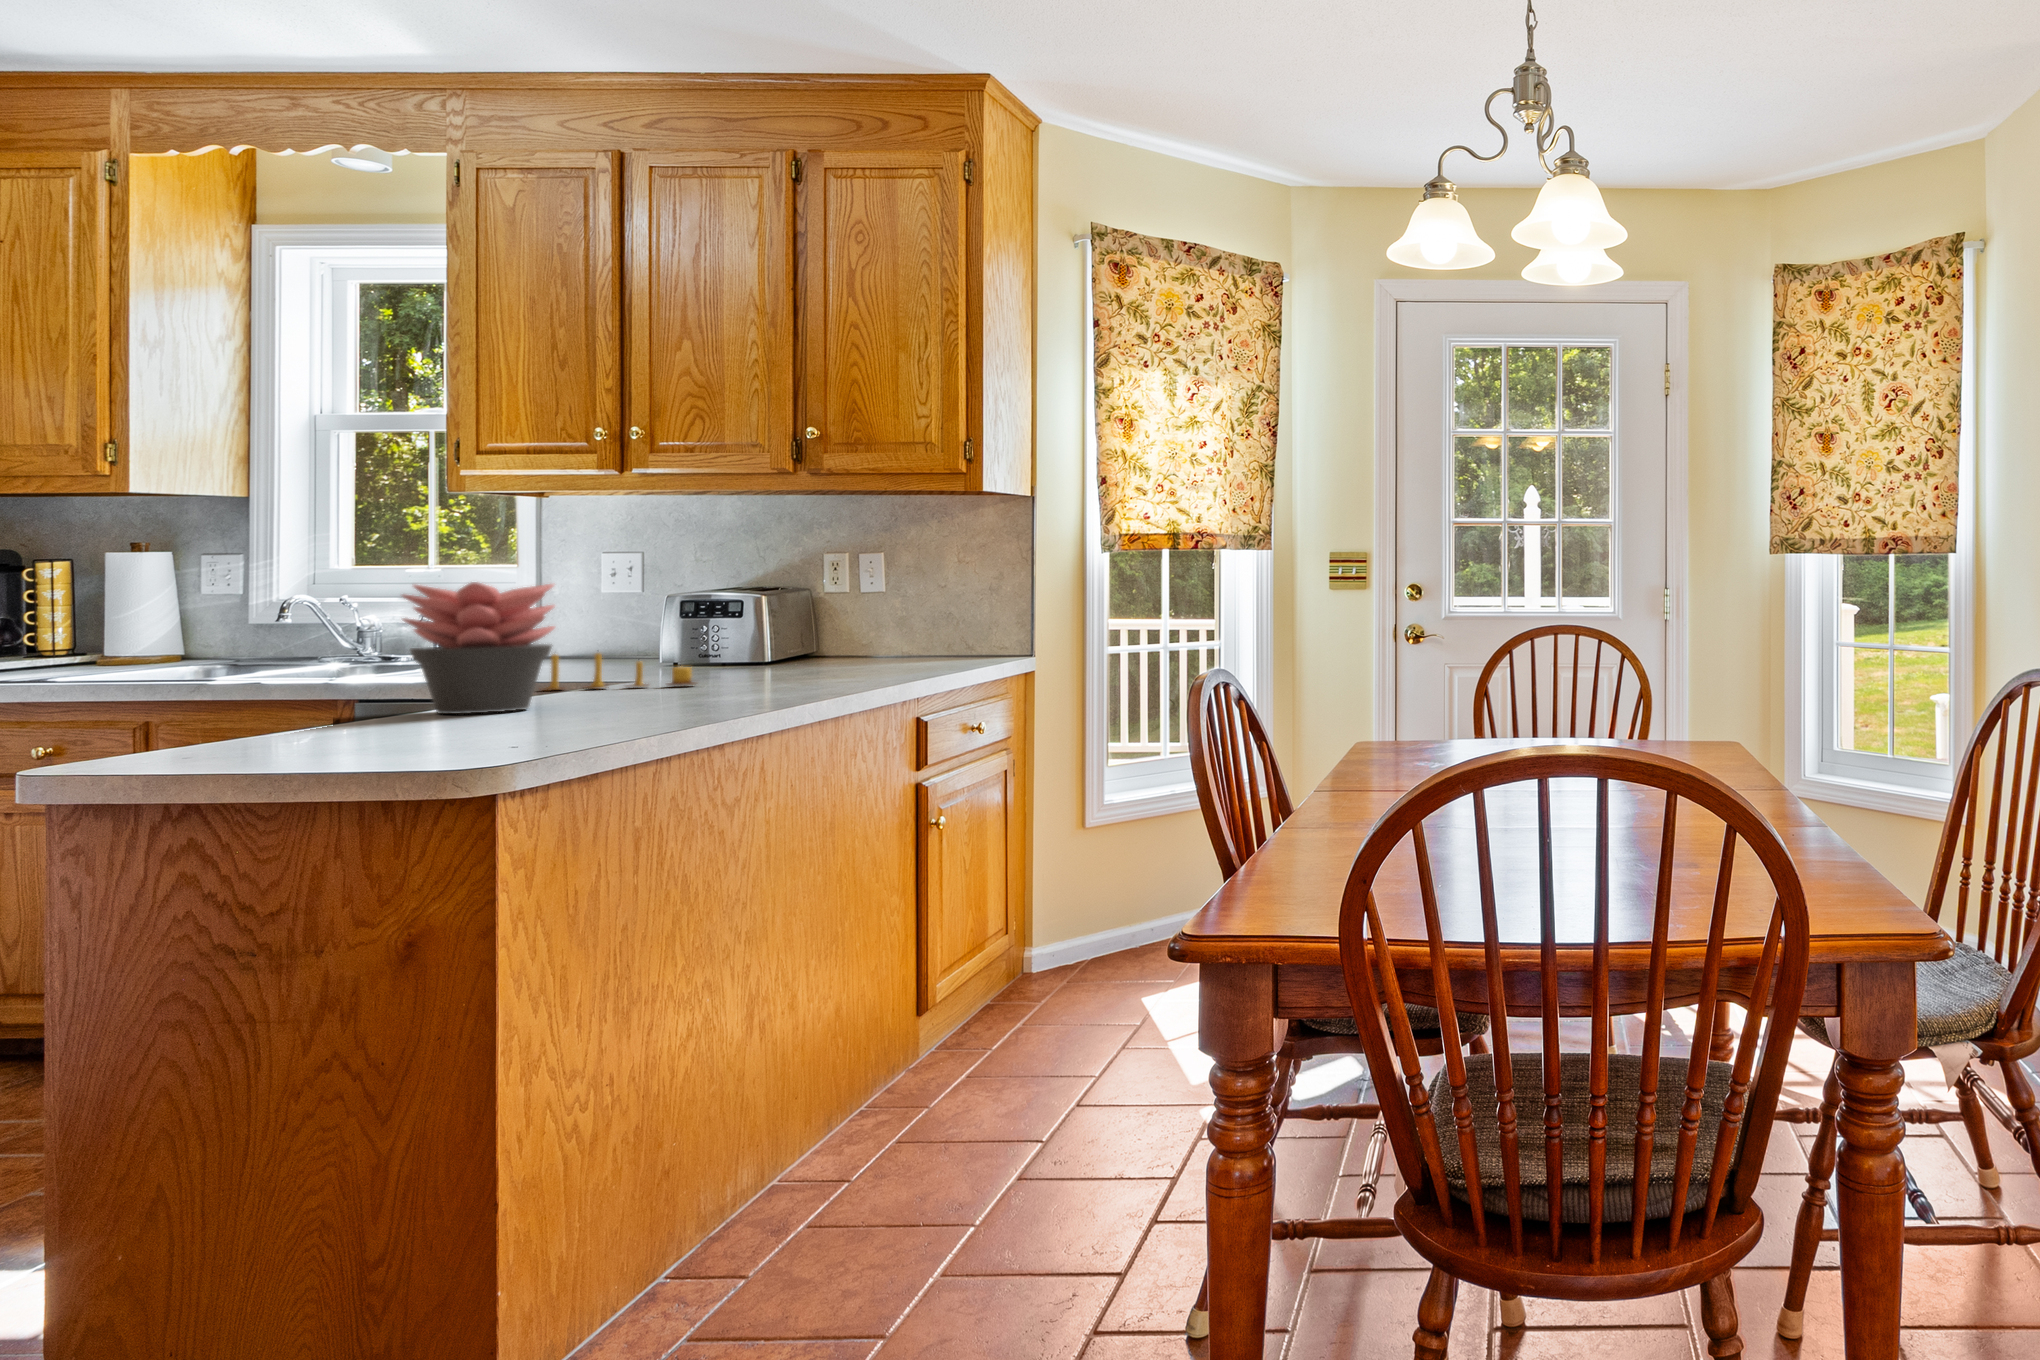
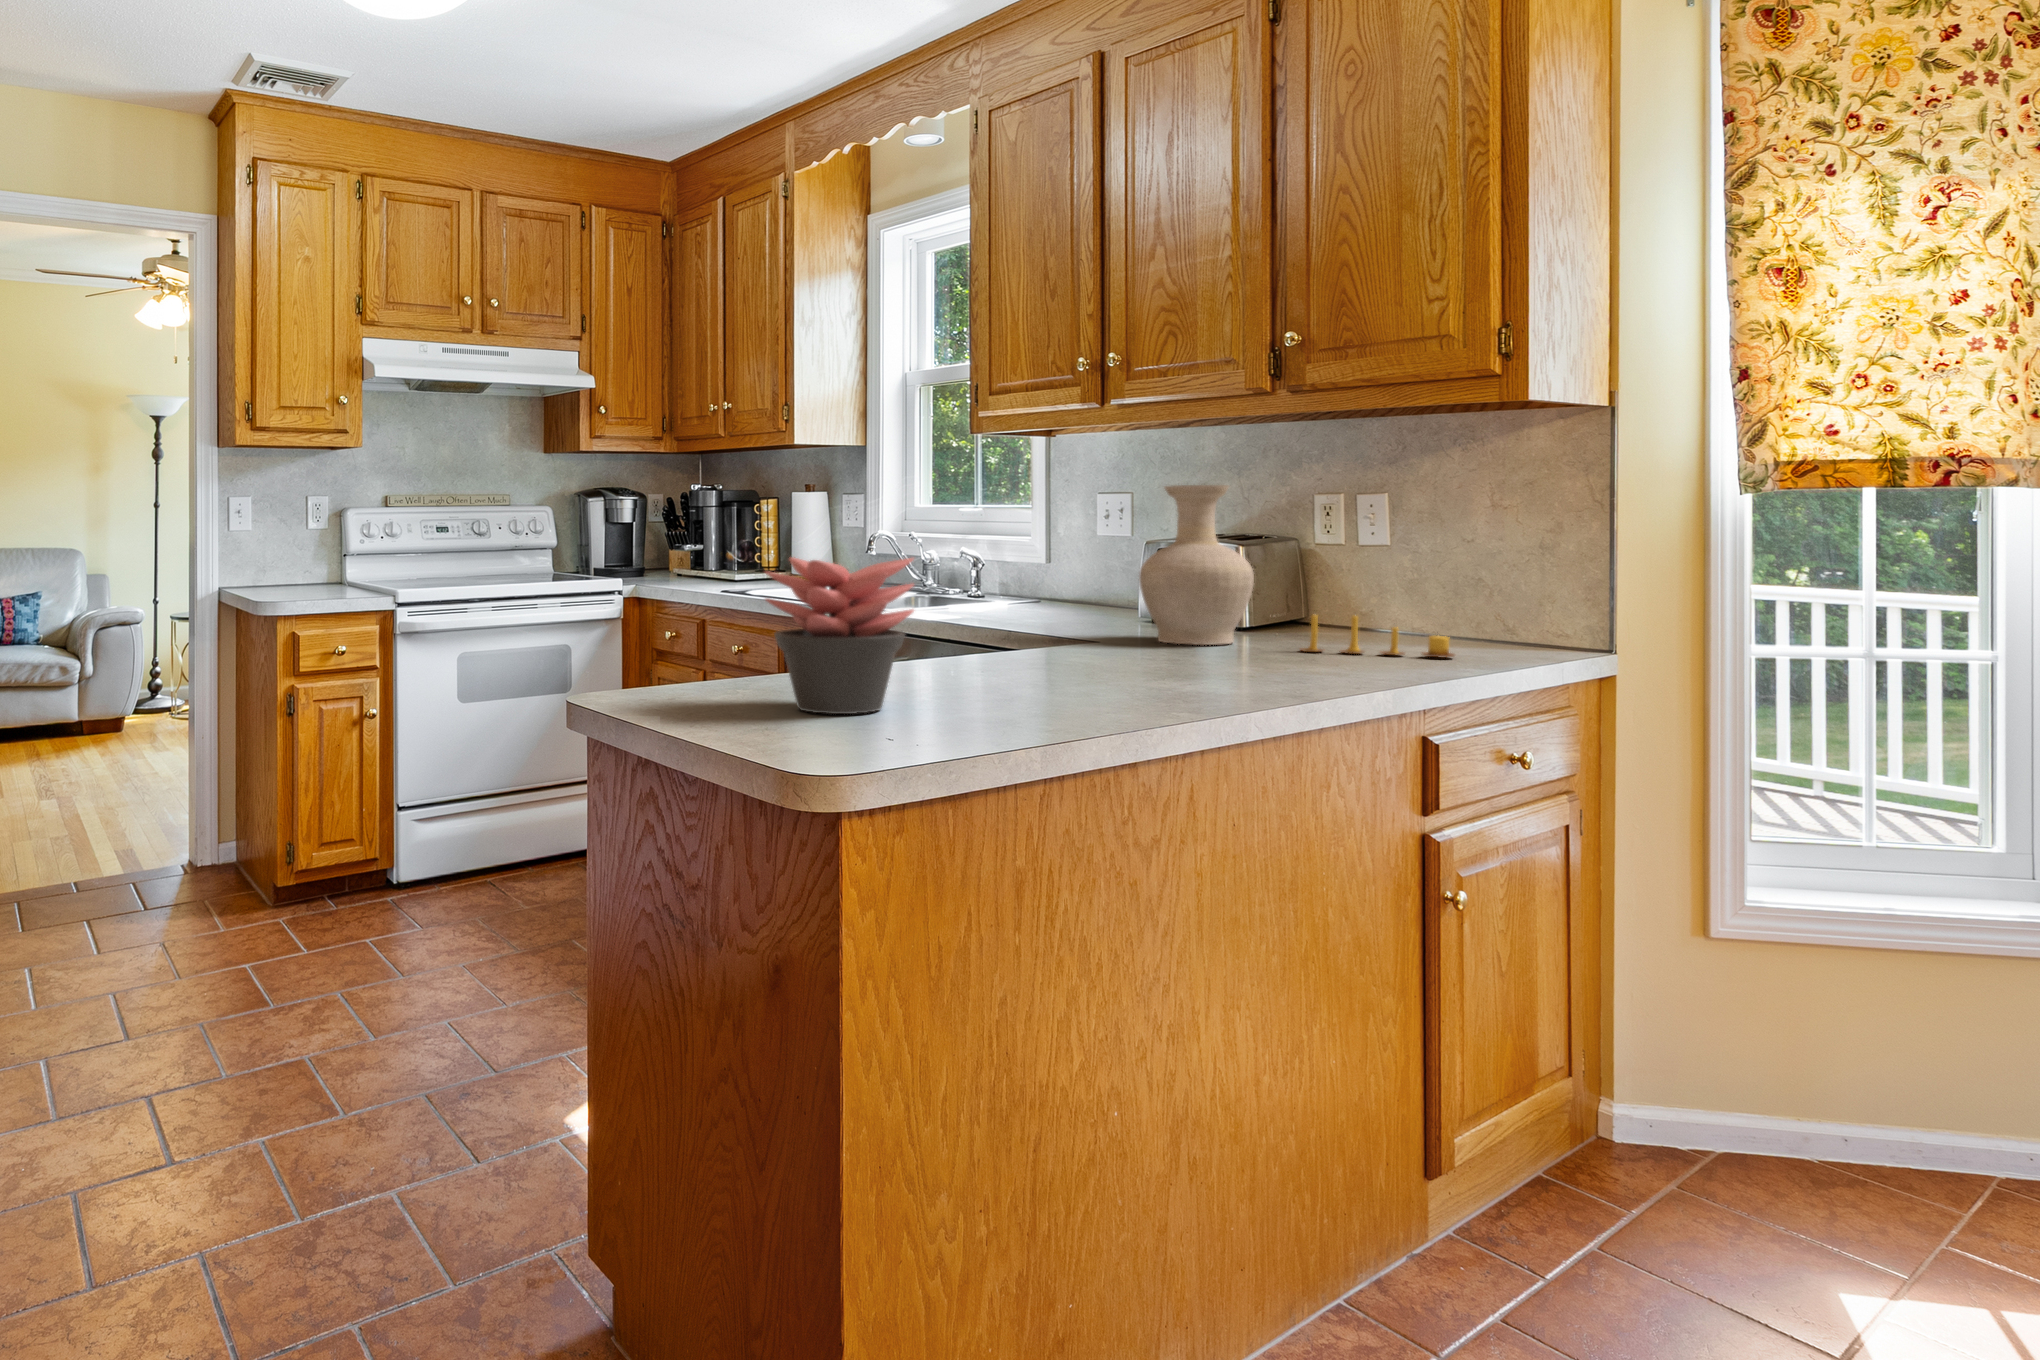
vase: none [686,539,790,668] -> present [1139,485,1254,645]
candle: present [542,653,695,691] -> present [1301,614,1454,657]

